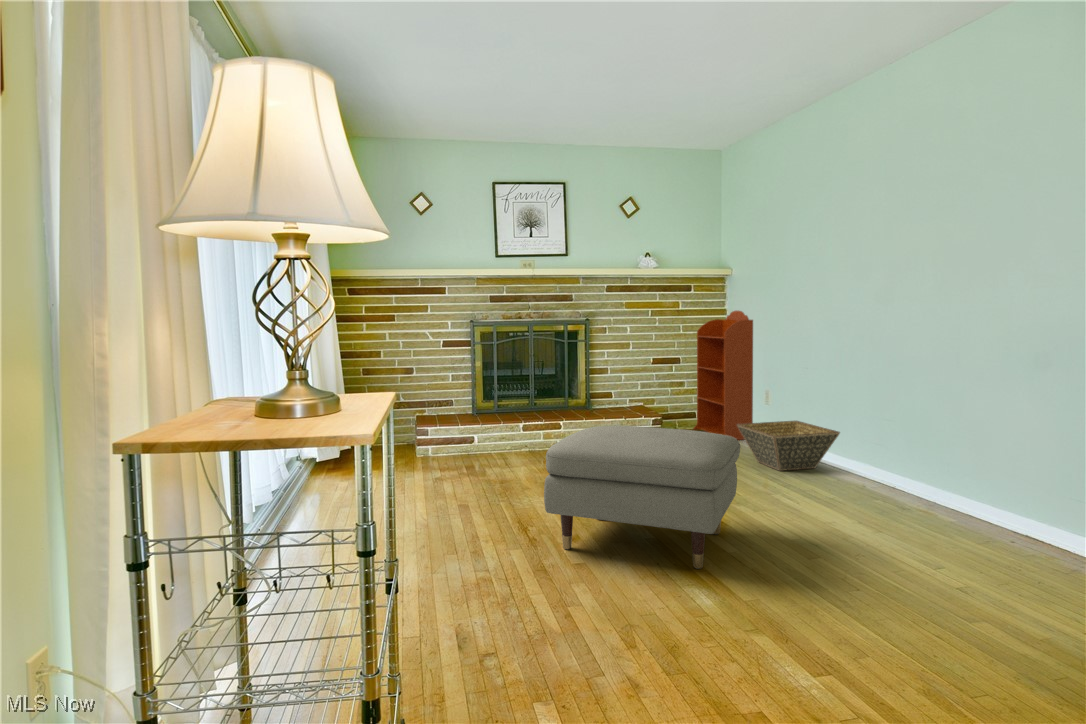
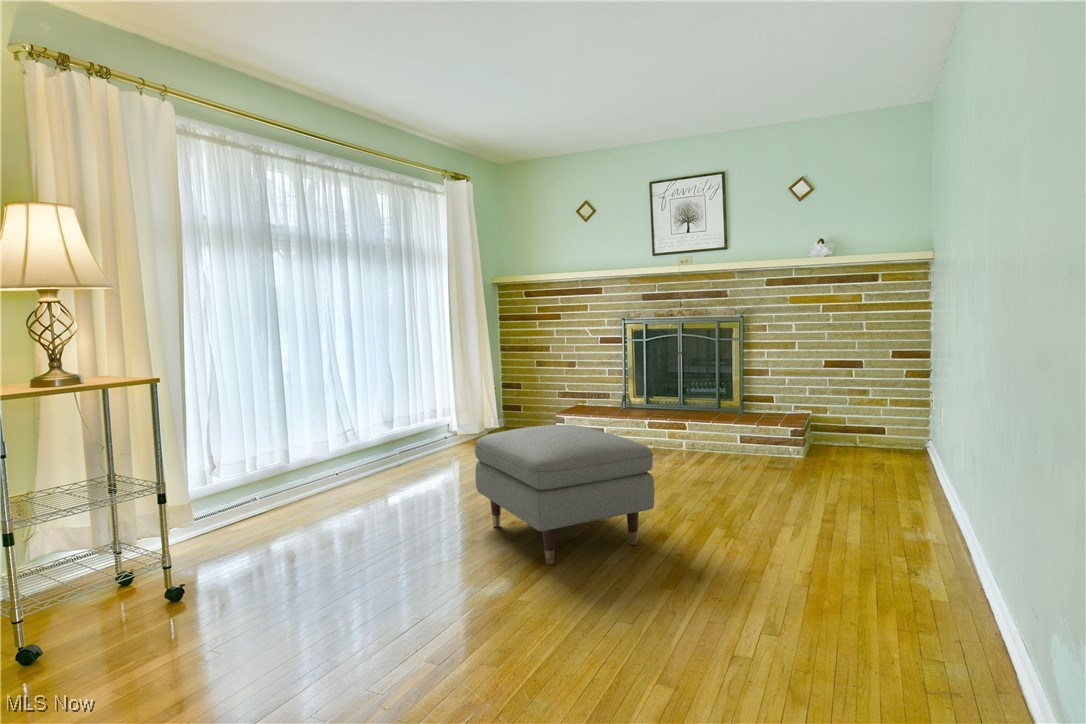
bookcase: present [693,311,753,440] -> none [879,304,931,468]
basket: present [737,421,840,471] -> none [841,444,947,511]

